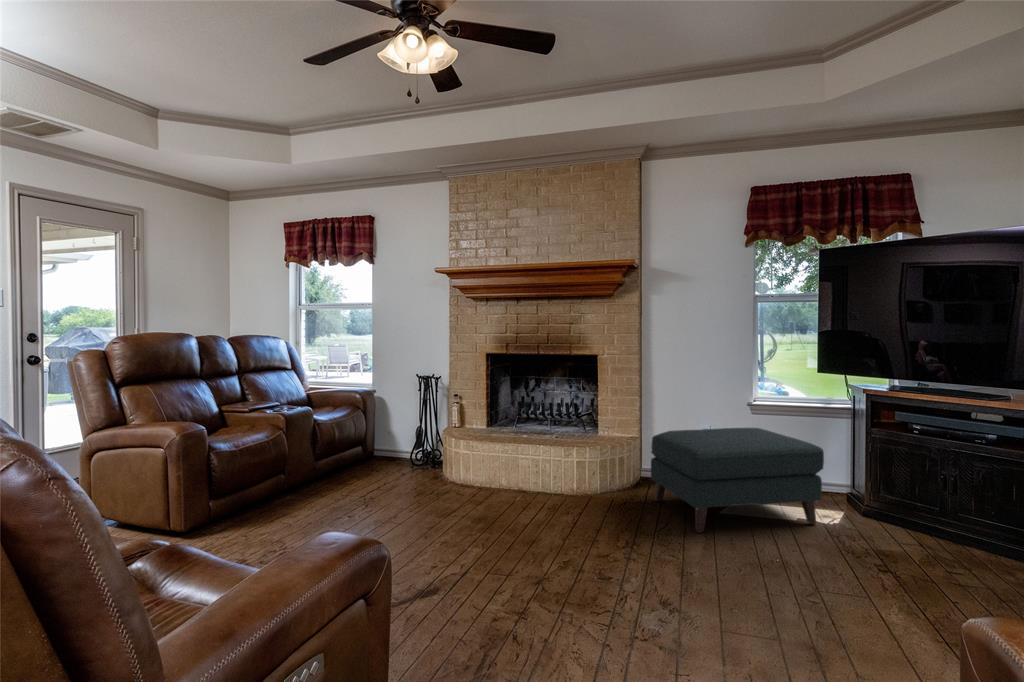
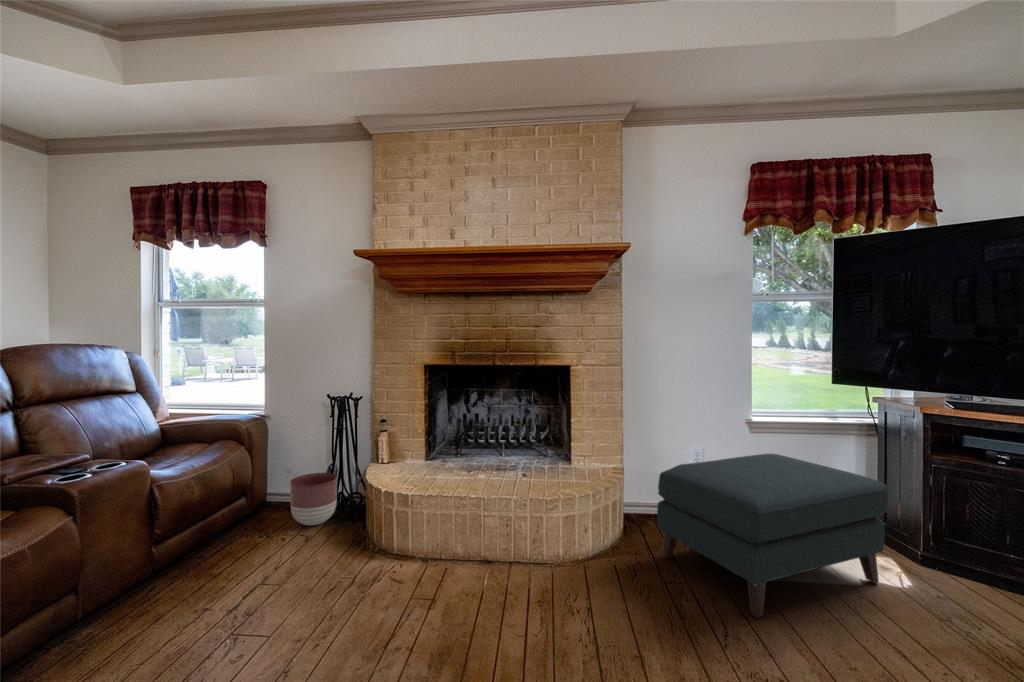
planter: none [391,432,423,468] -> present [290,473,337,525]

